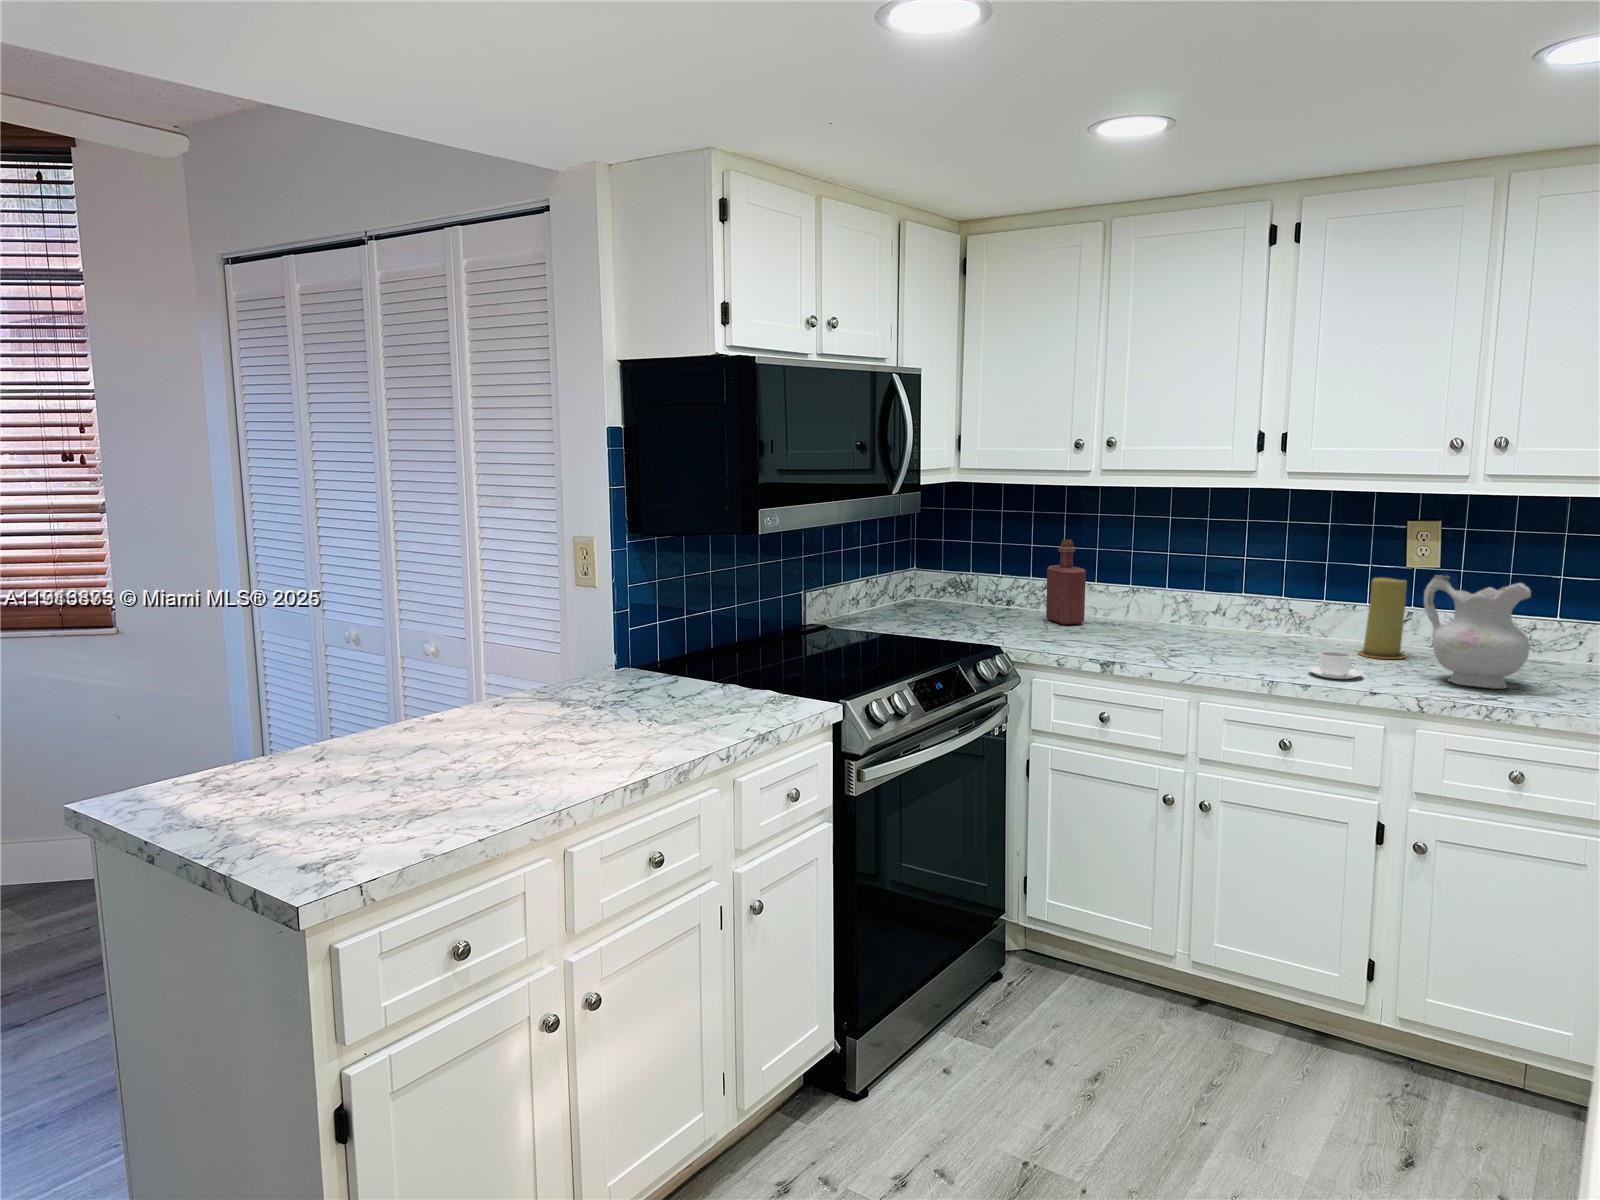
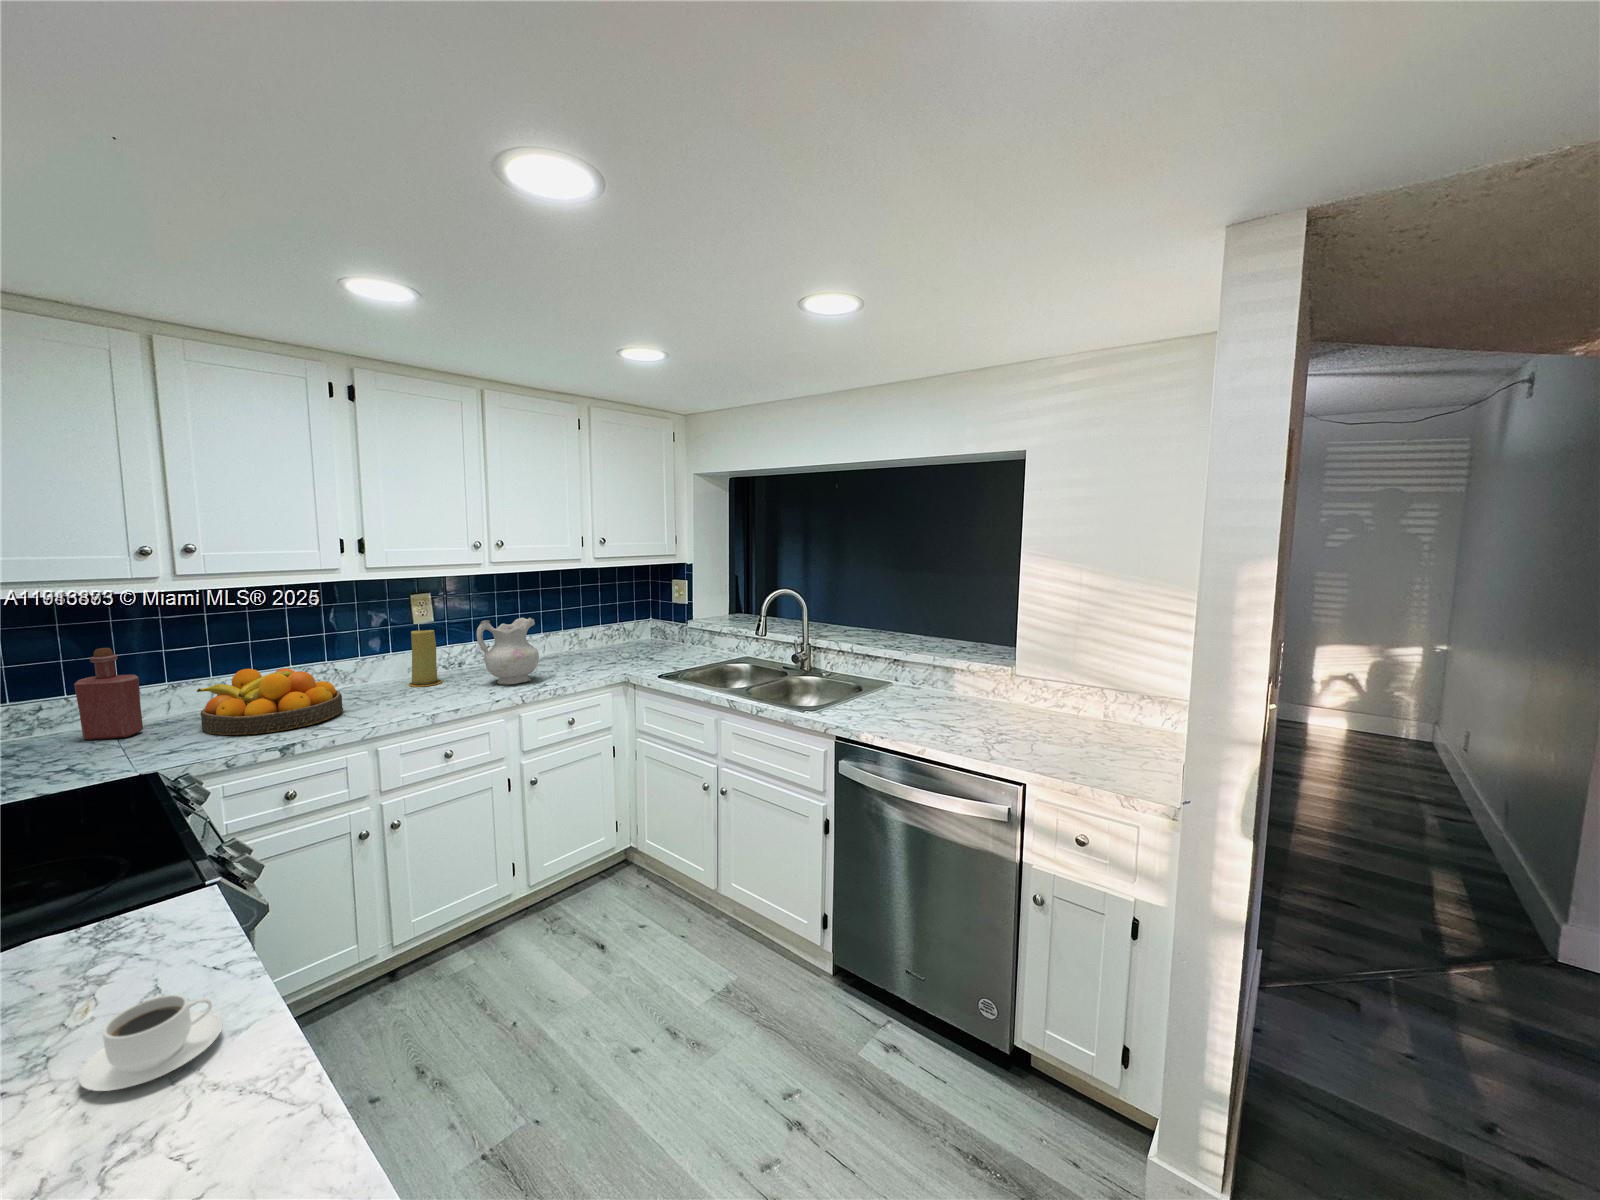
fruit bowl: none [1099,582,1231,653] -> present [197,668,343,735]
coffee cup: present [1308,651,1363,679] -> present [78,995,222,1091]

